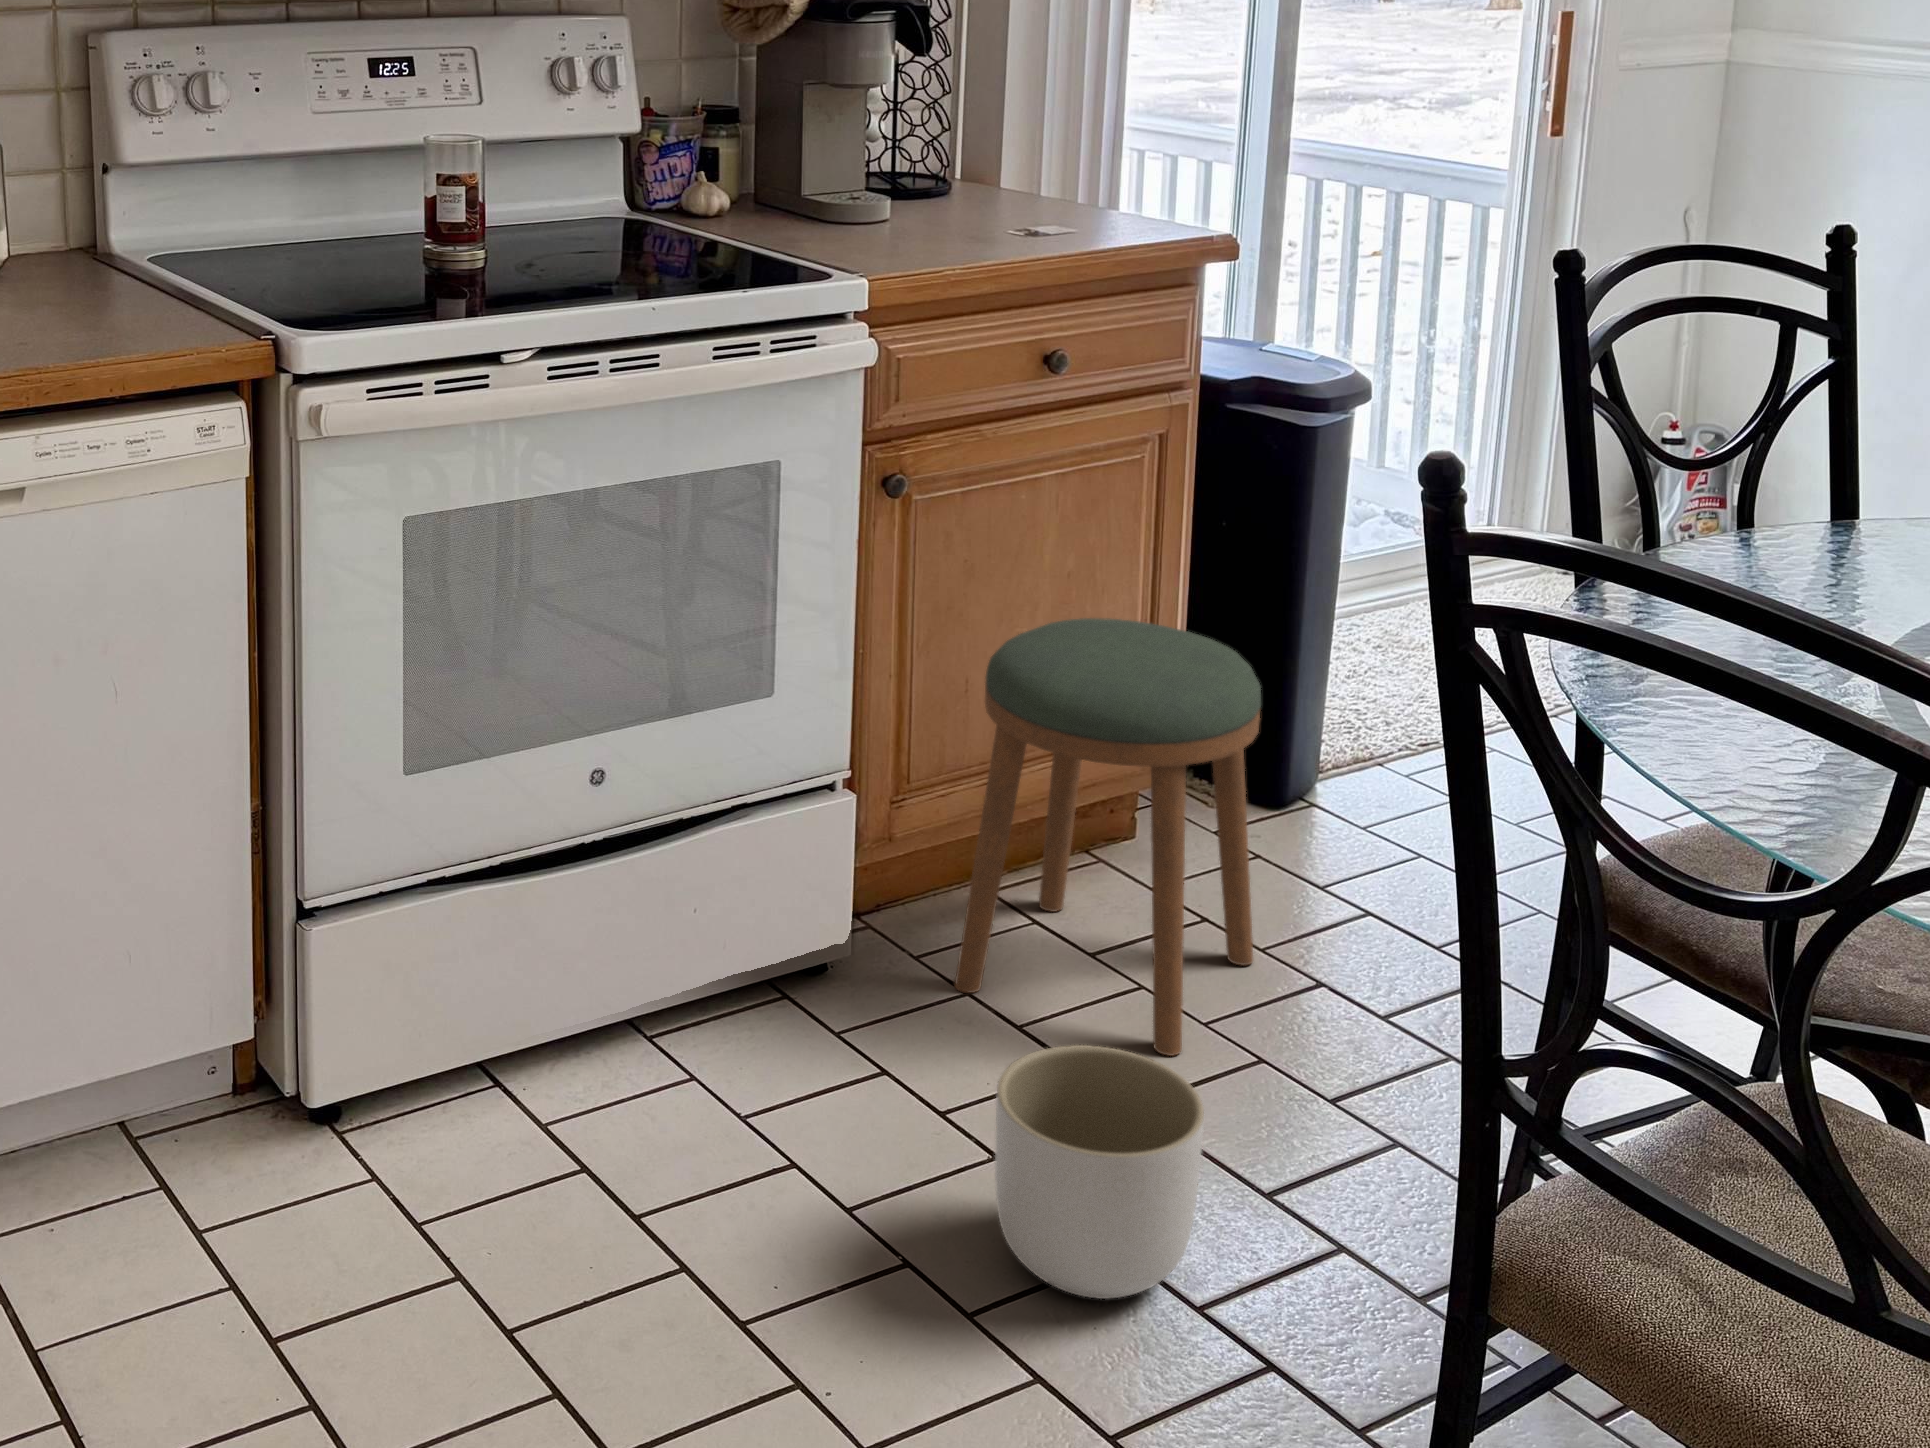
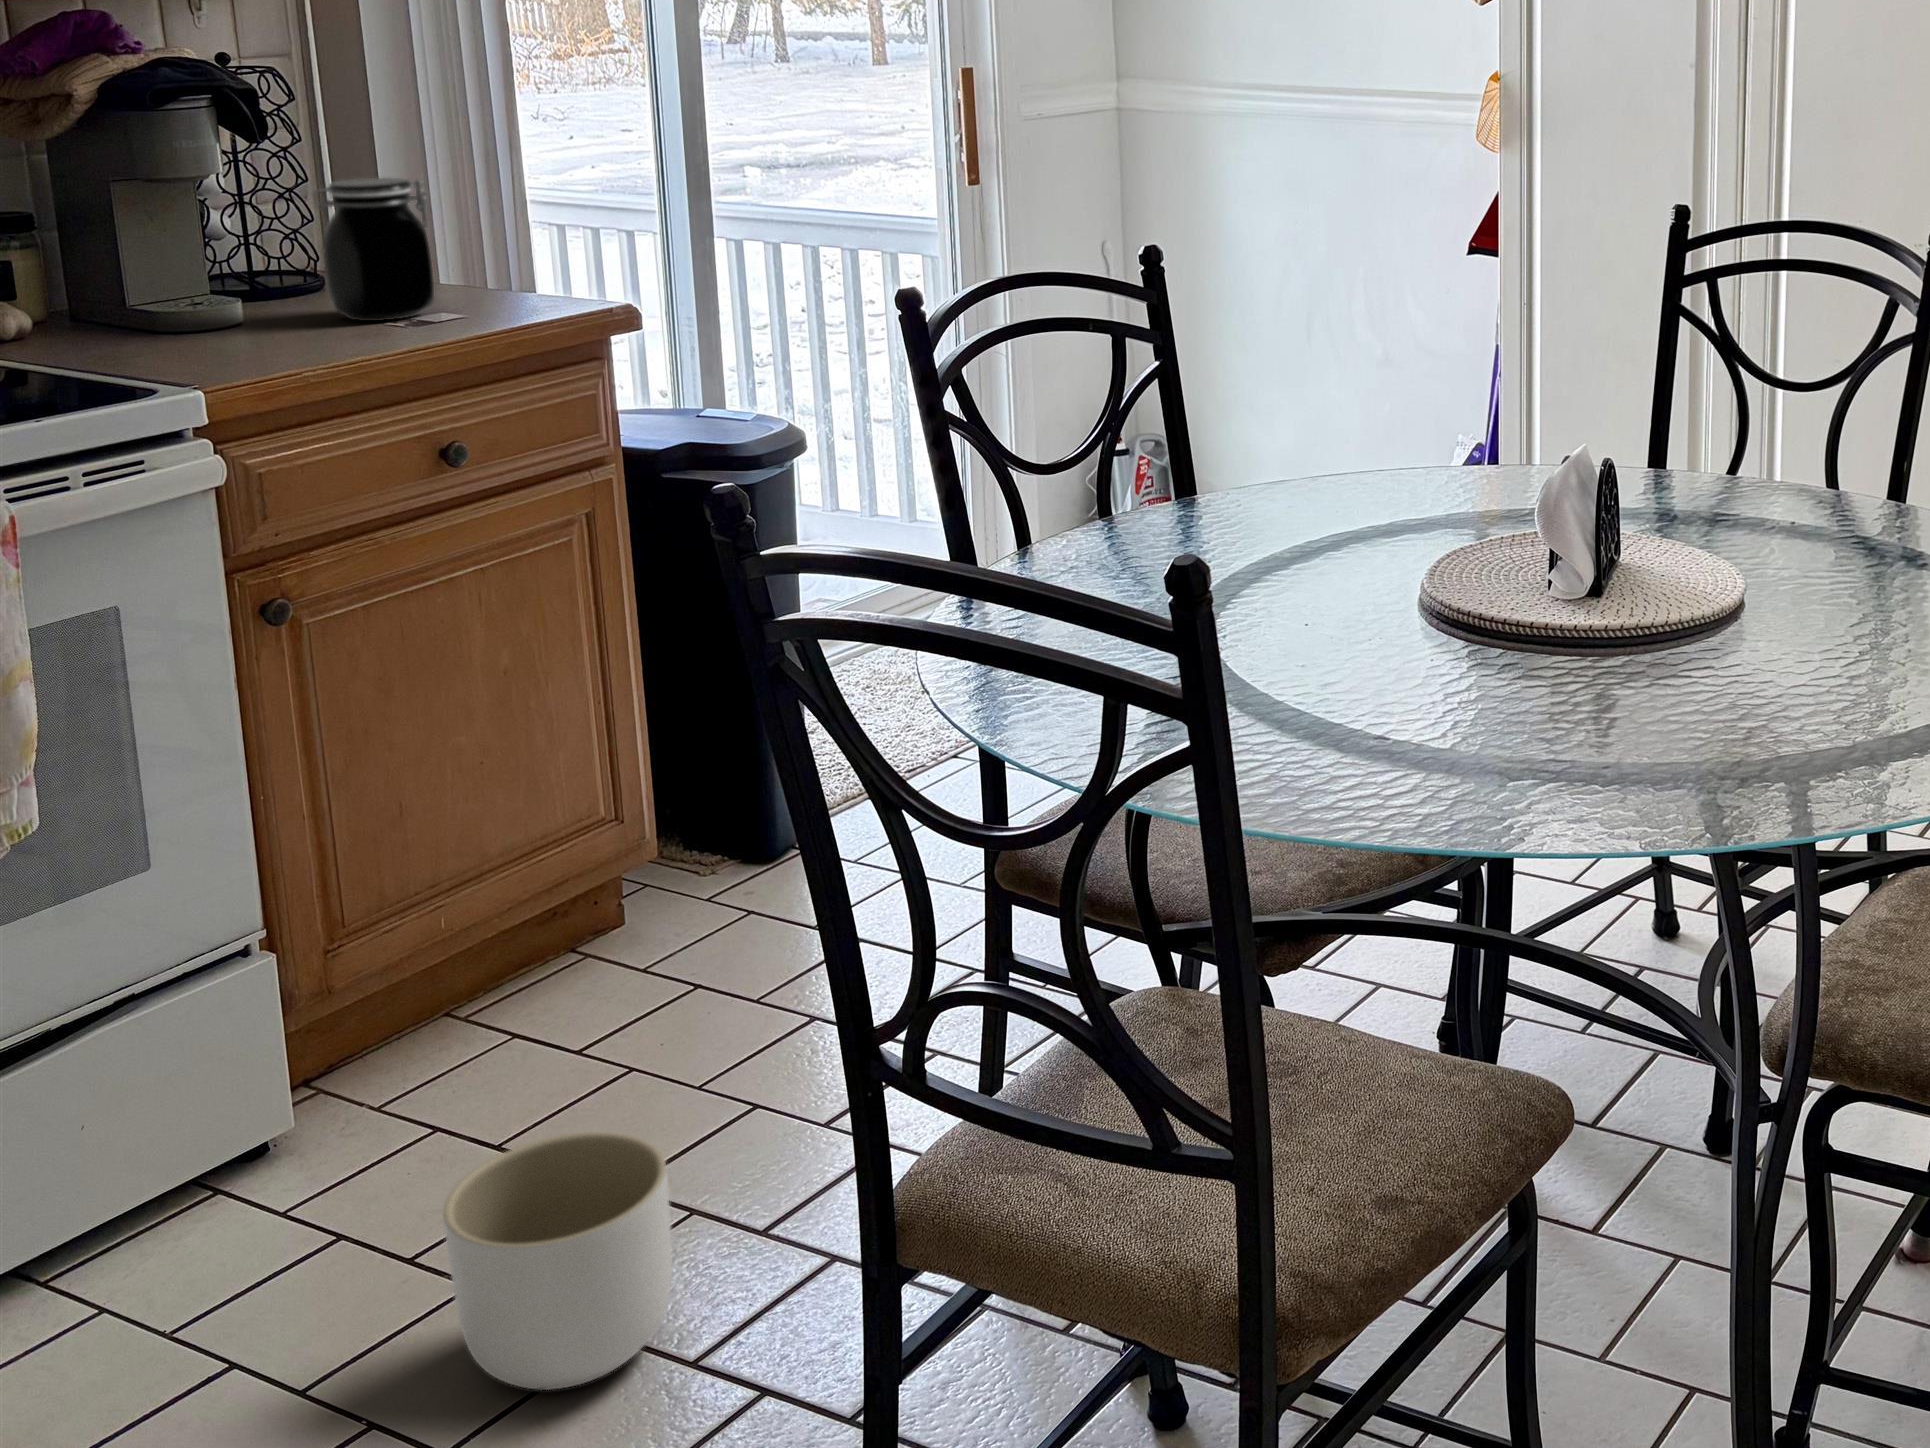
jar: none [965,92,1063,227] -> present [312,178,434,321]
stool: present [955,618,1261,1056] -> none [409,704,743,1126]

